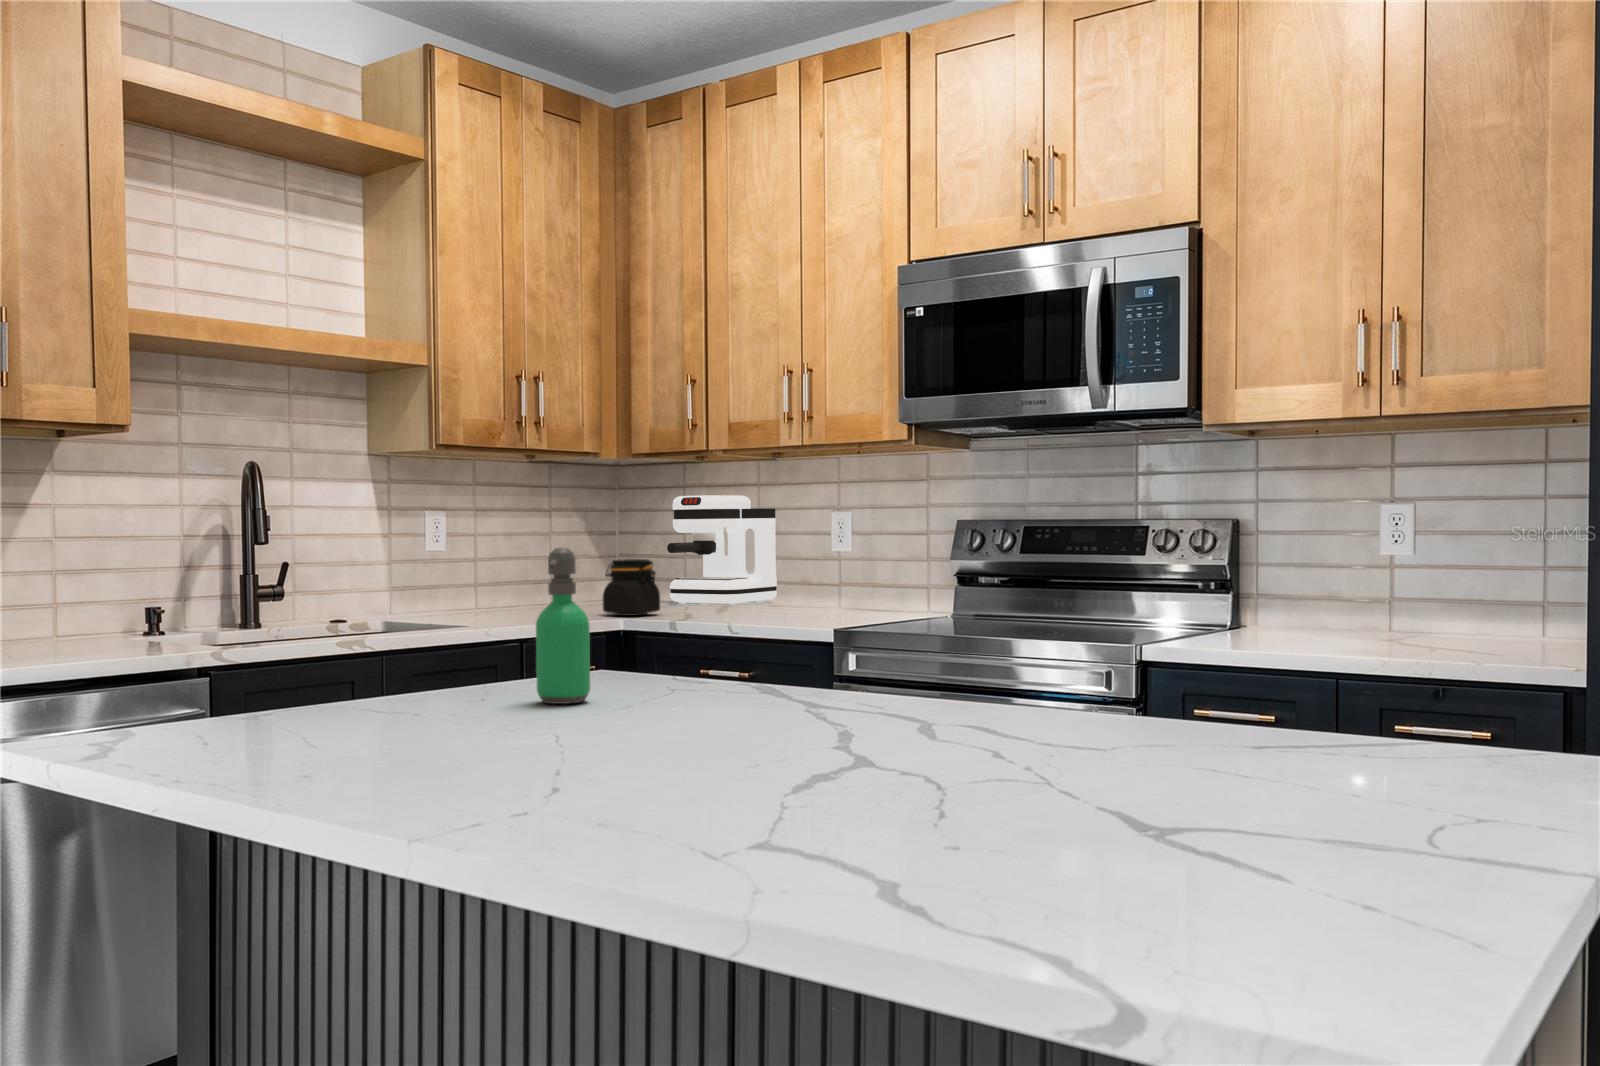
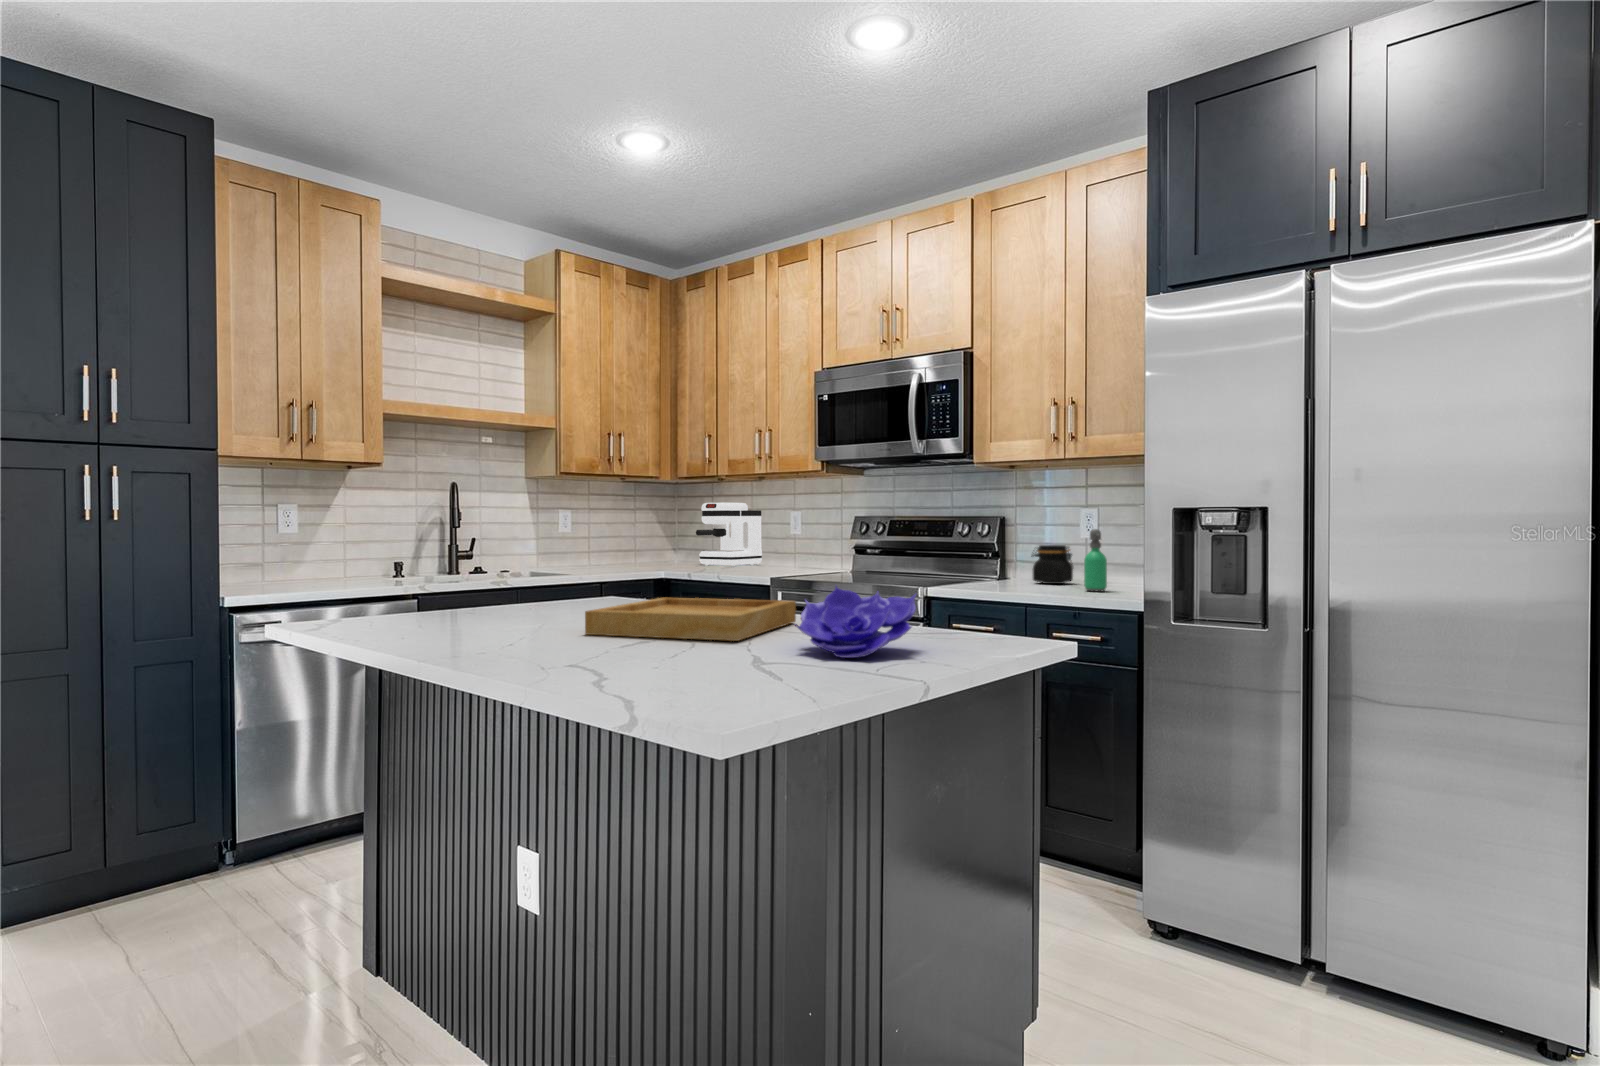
soap dispenser: present [536,548,590,704] -> present [1084,529,1107,592]
jar: present [603,559,660,616] -> present [1031,545,1073,584]
decorative bowl: none [1199,669,1494,840] -> present [795,587,916,658]
tray: none [700,688,1074,792] -> present [585,598,796,641]

